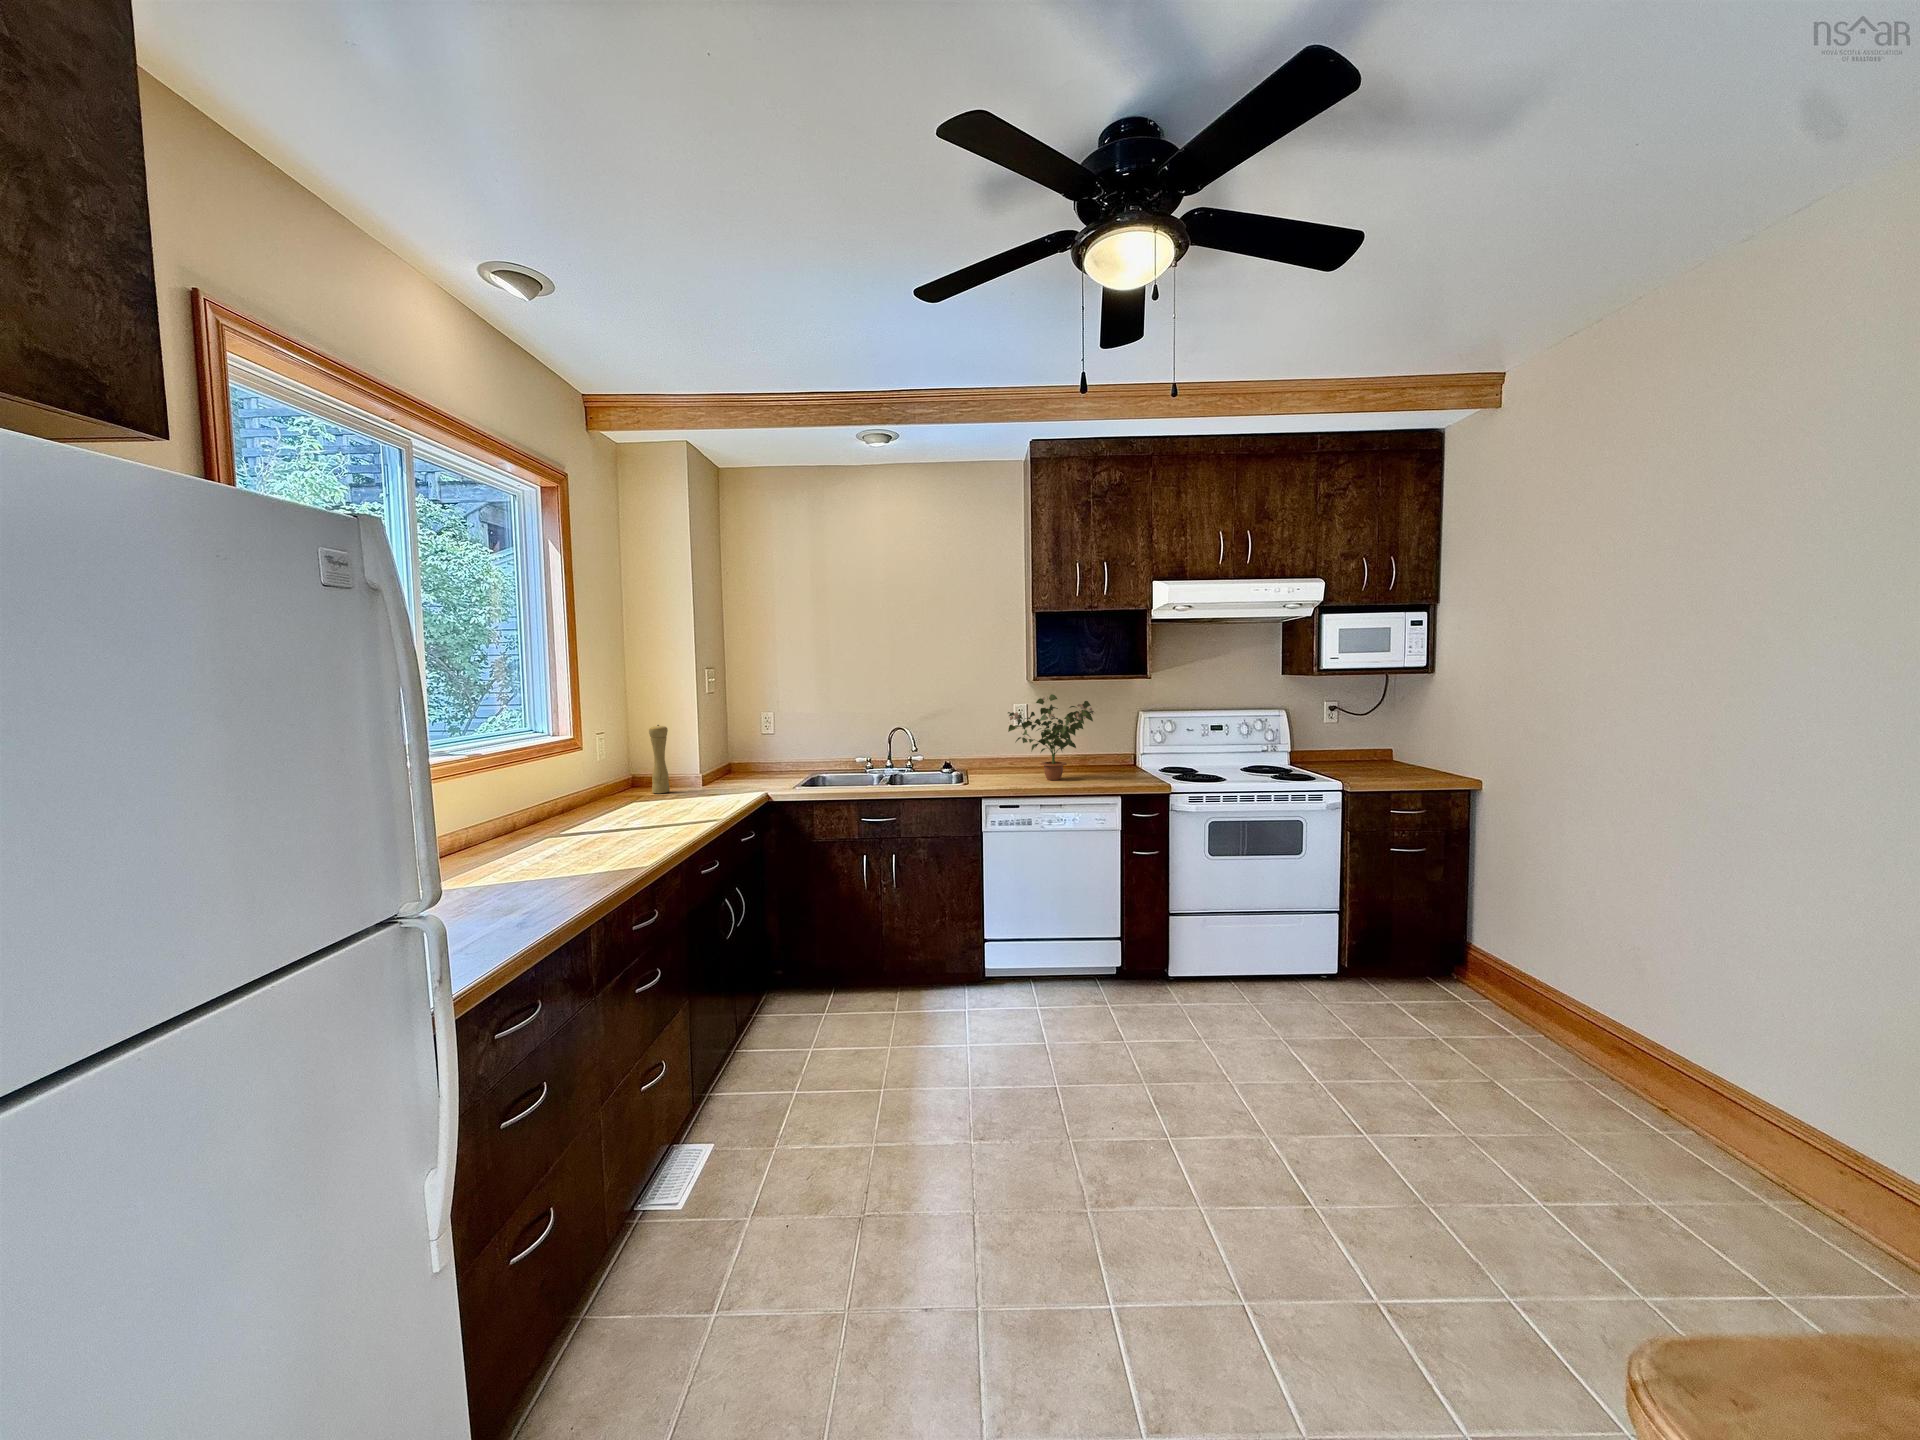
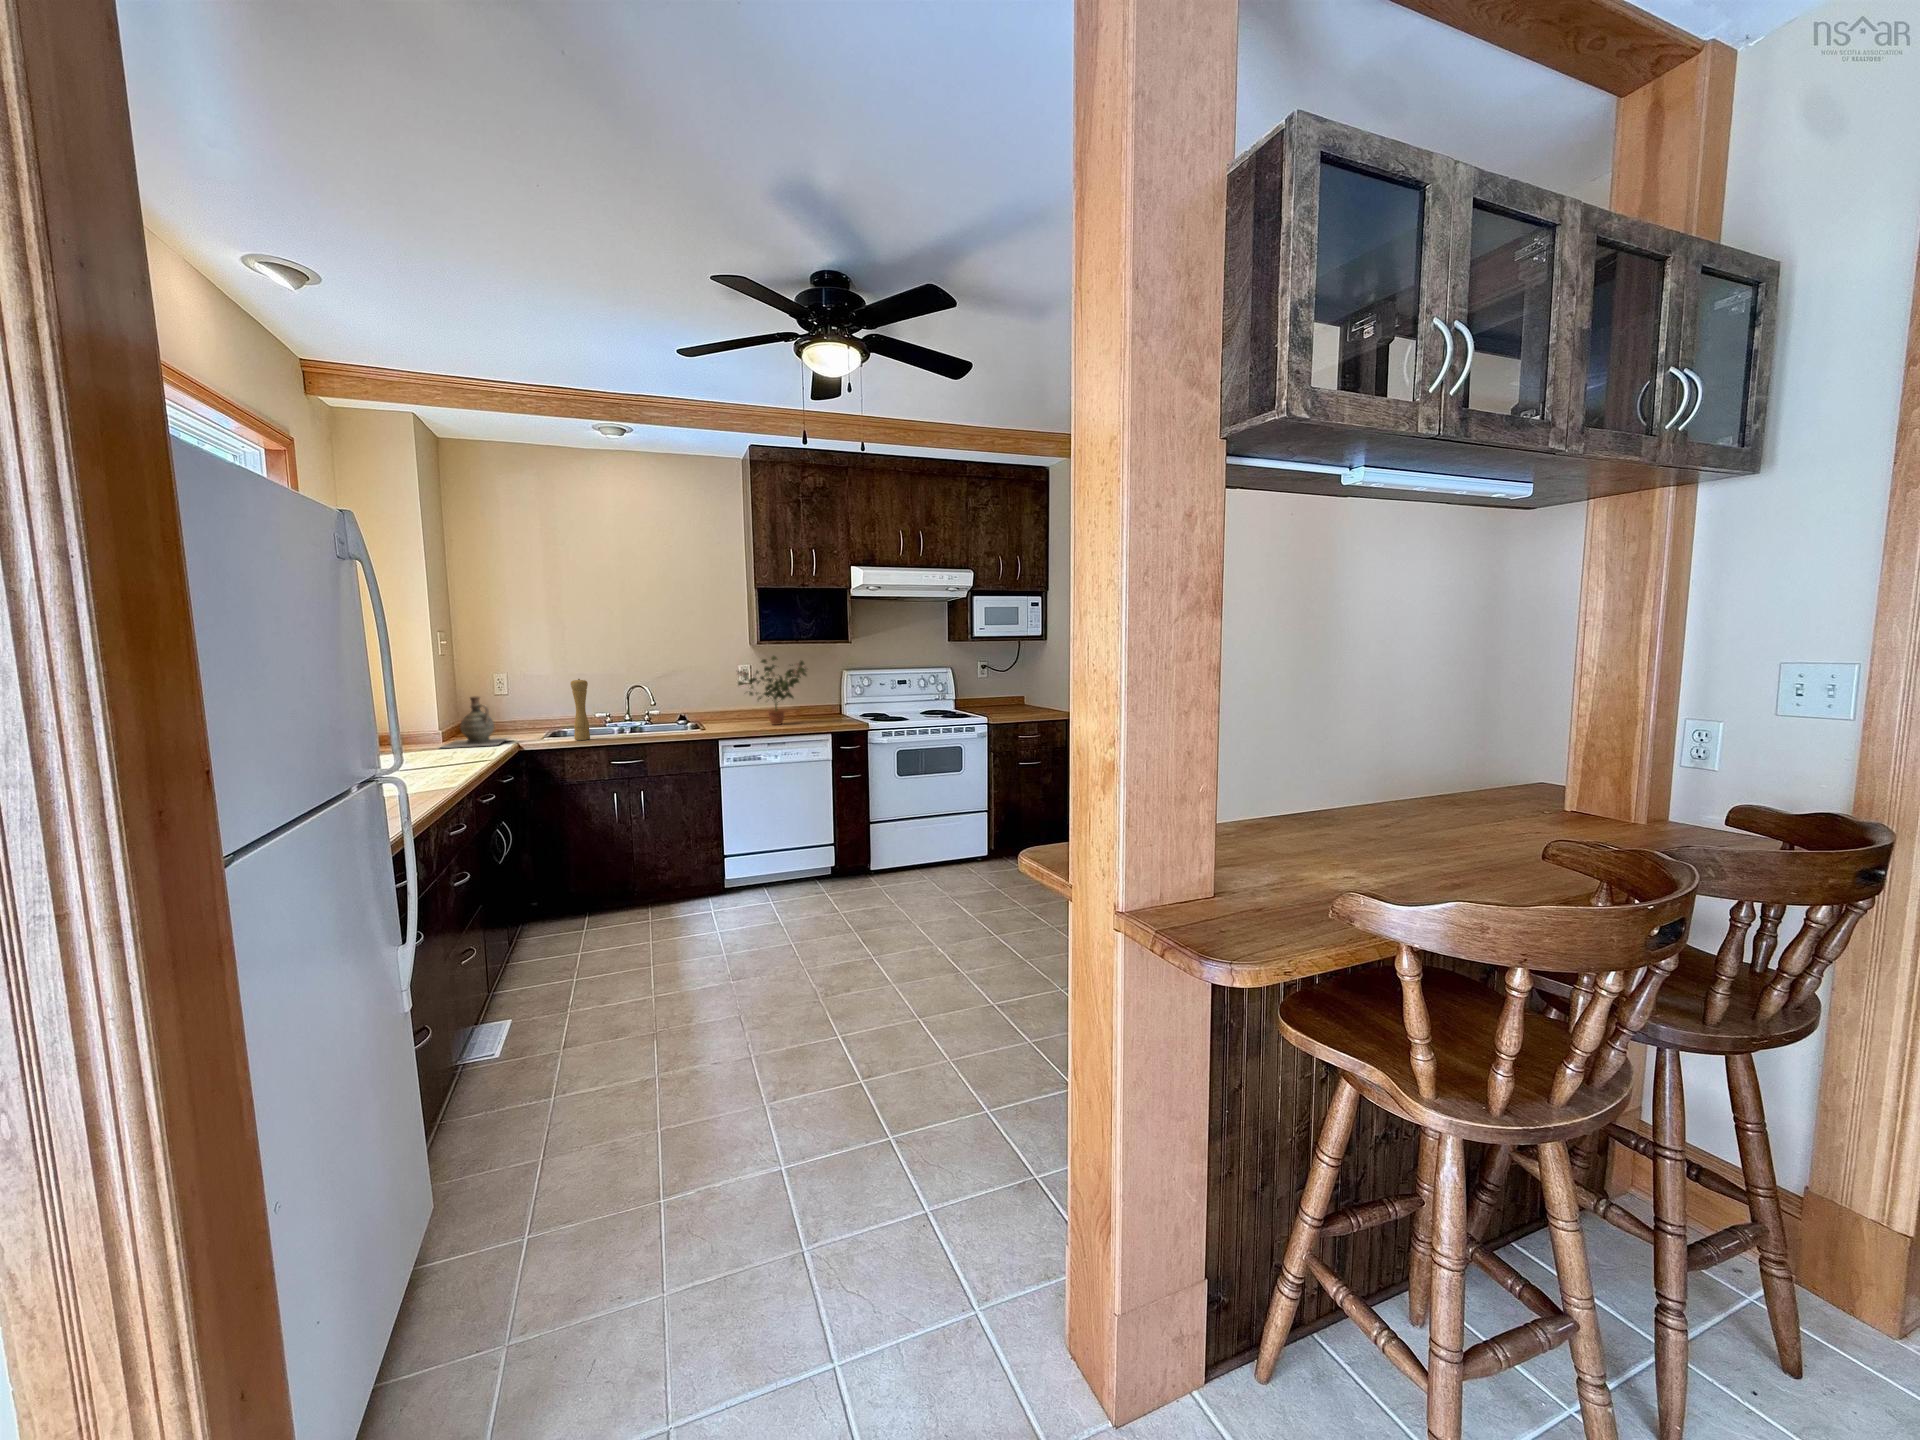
pepper mill: present [649,725,670,793] -> present [571,679,590,740]
ceramic jug: none [688,739,766,796] -> present [441,697,508,748]

